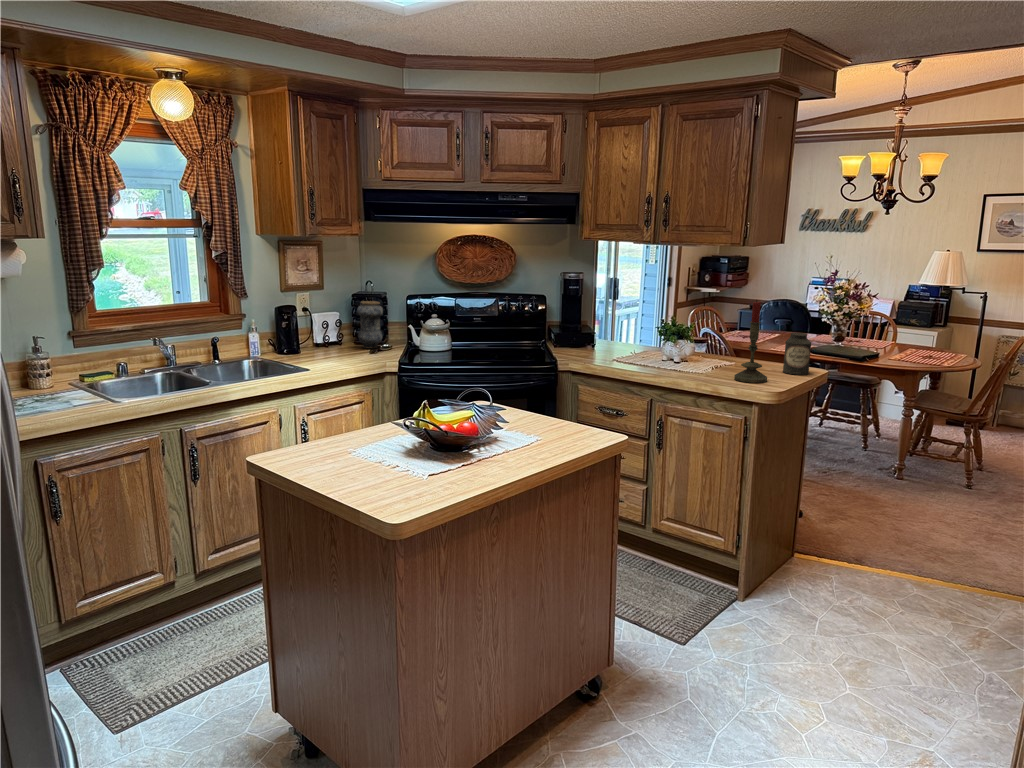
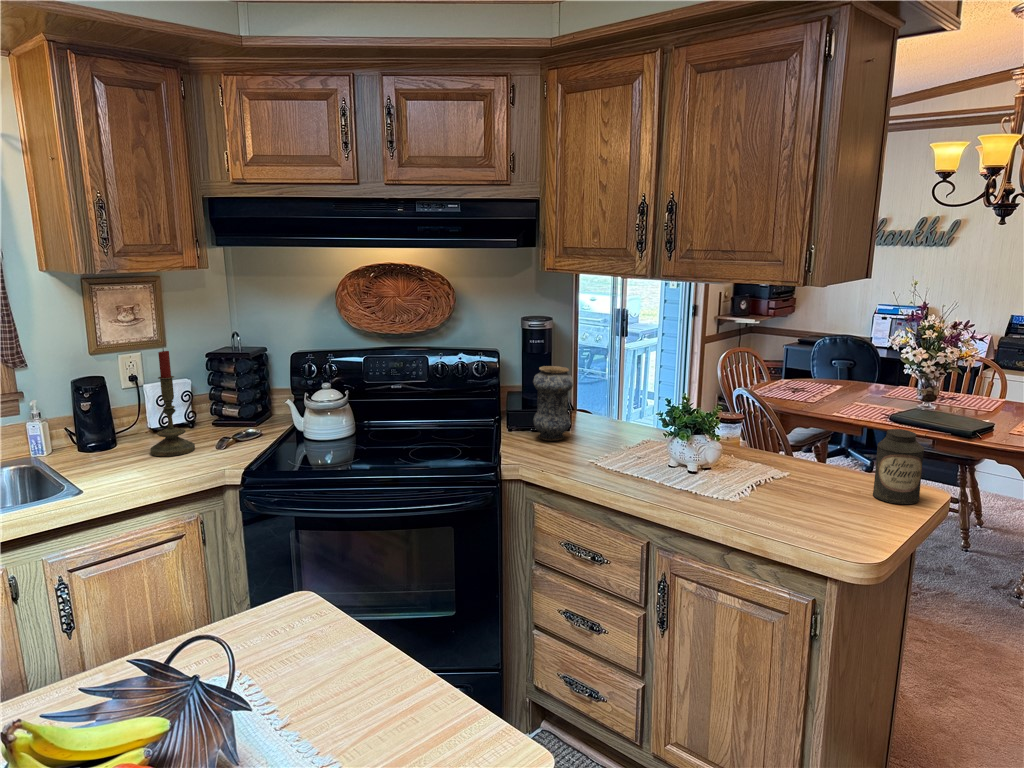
vase: present [357,301,383,349] -> present [533,366,573,441]
candle: present [734,301,767,383] -> present [150,350,195,457]

